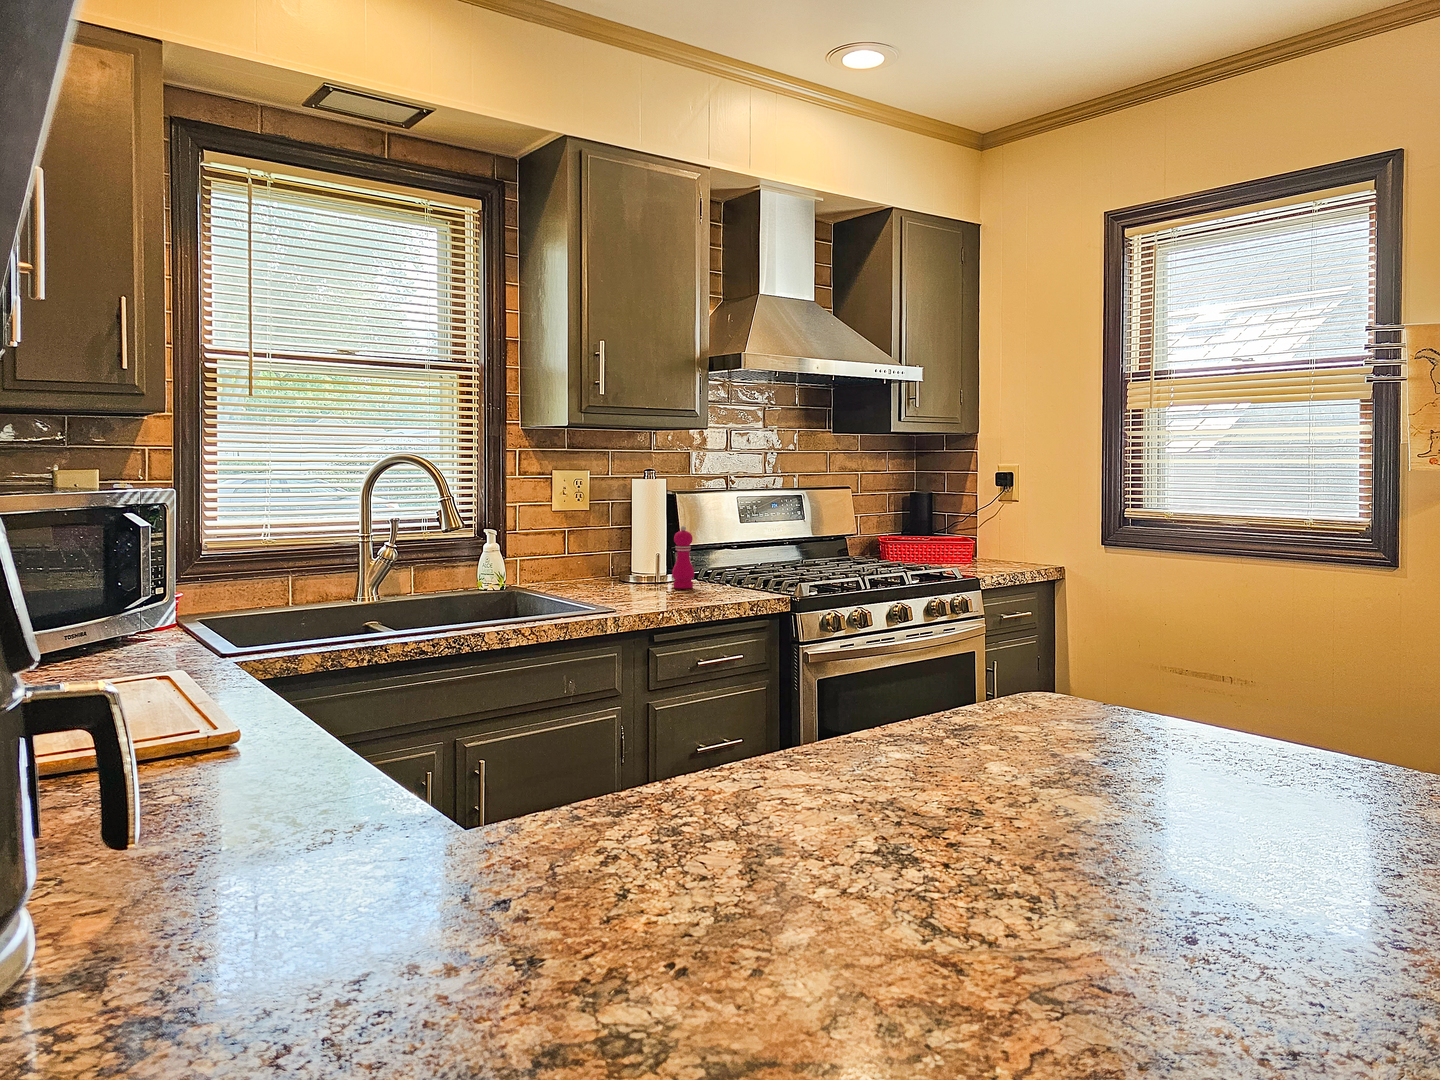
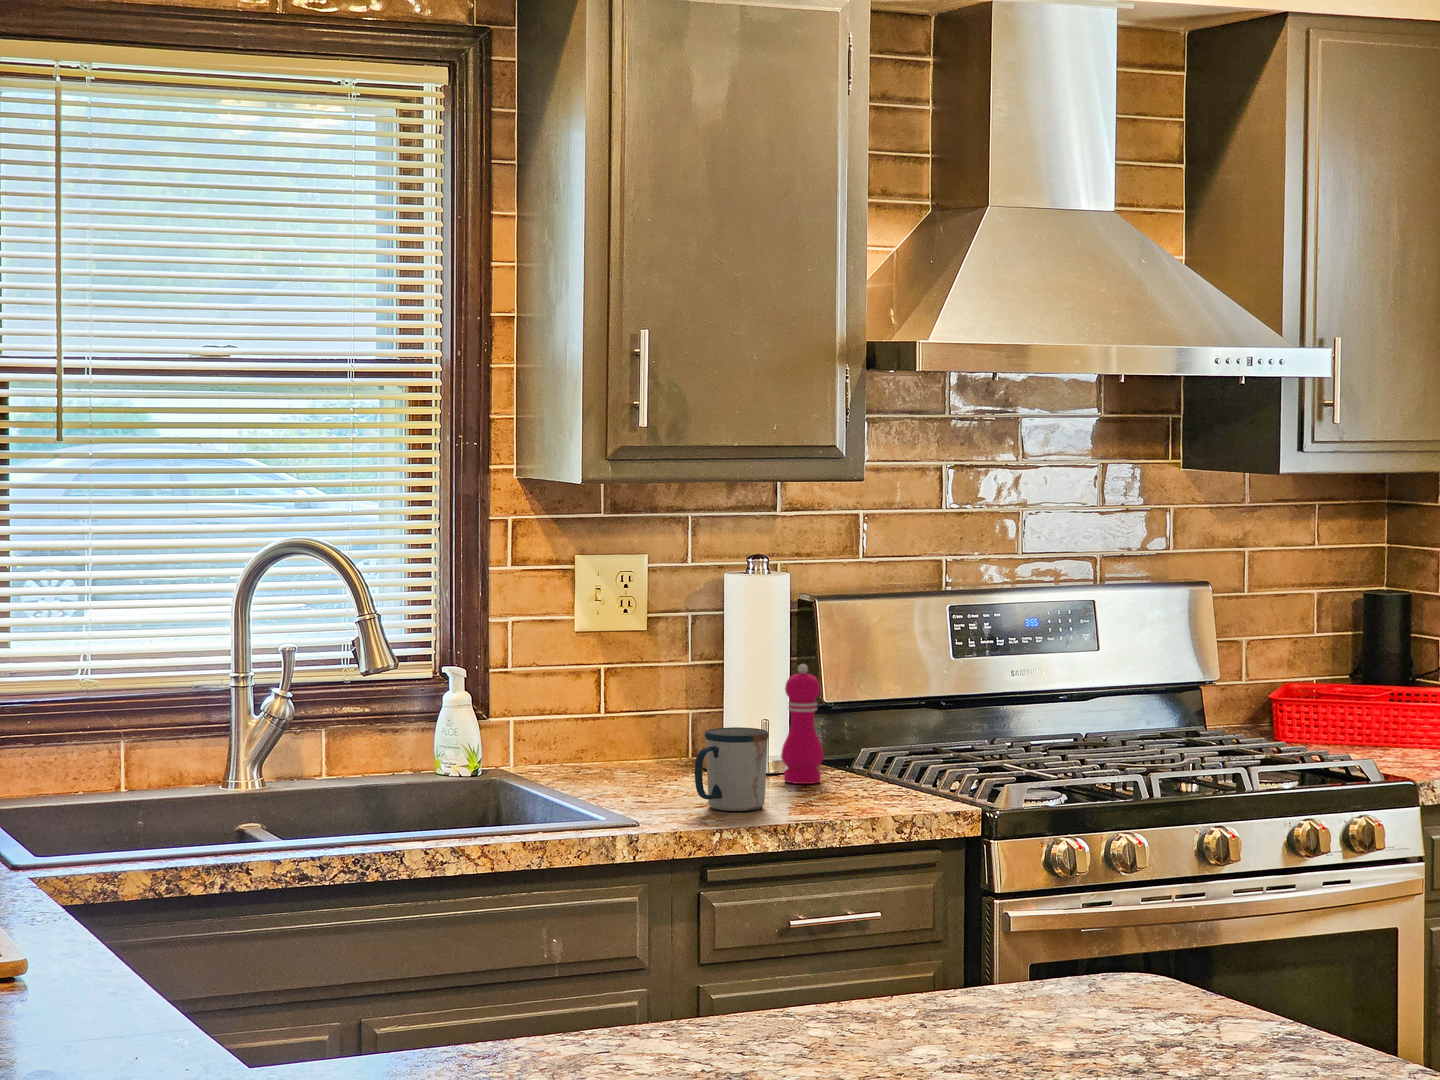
mug: none [640,558,677,603] -> present [695,727,769,811]

